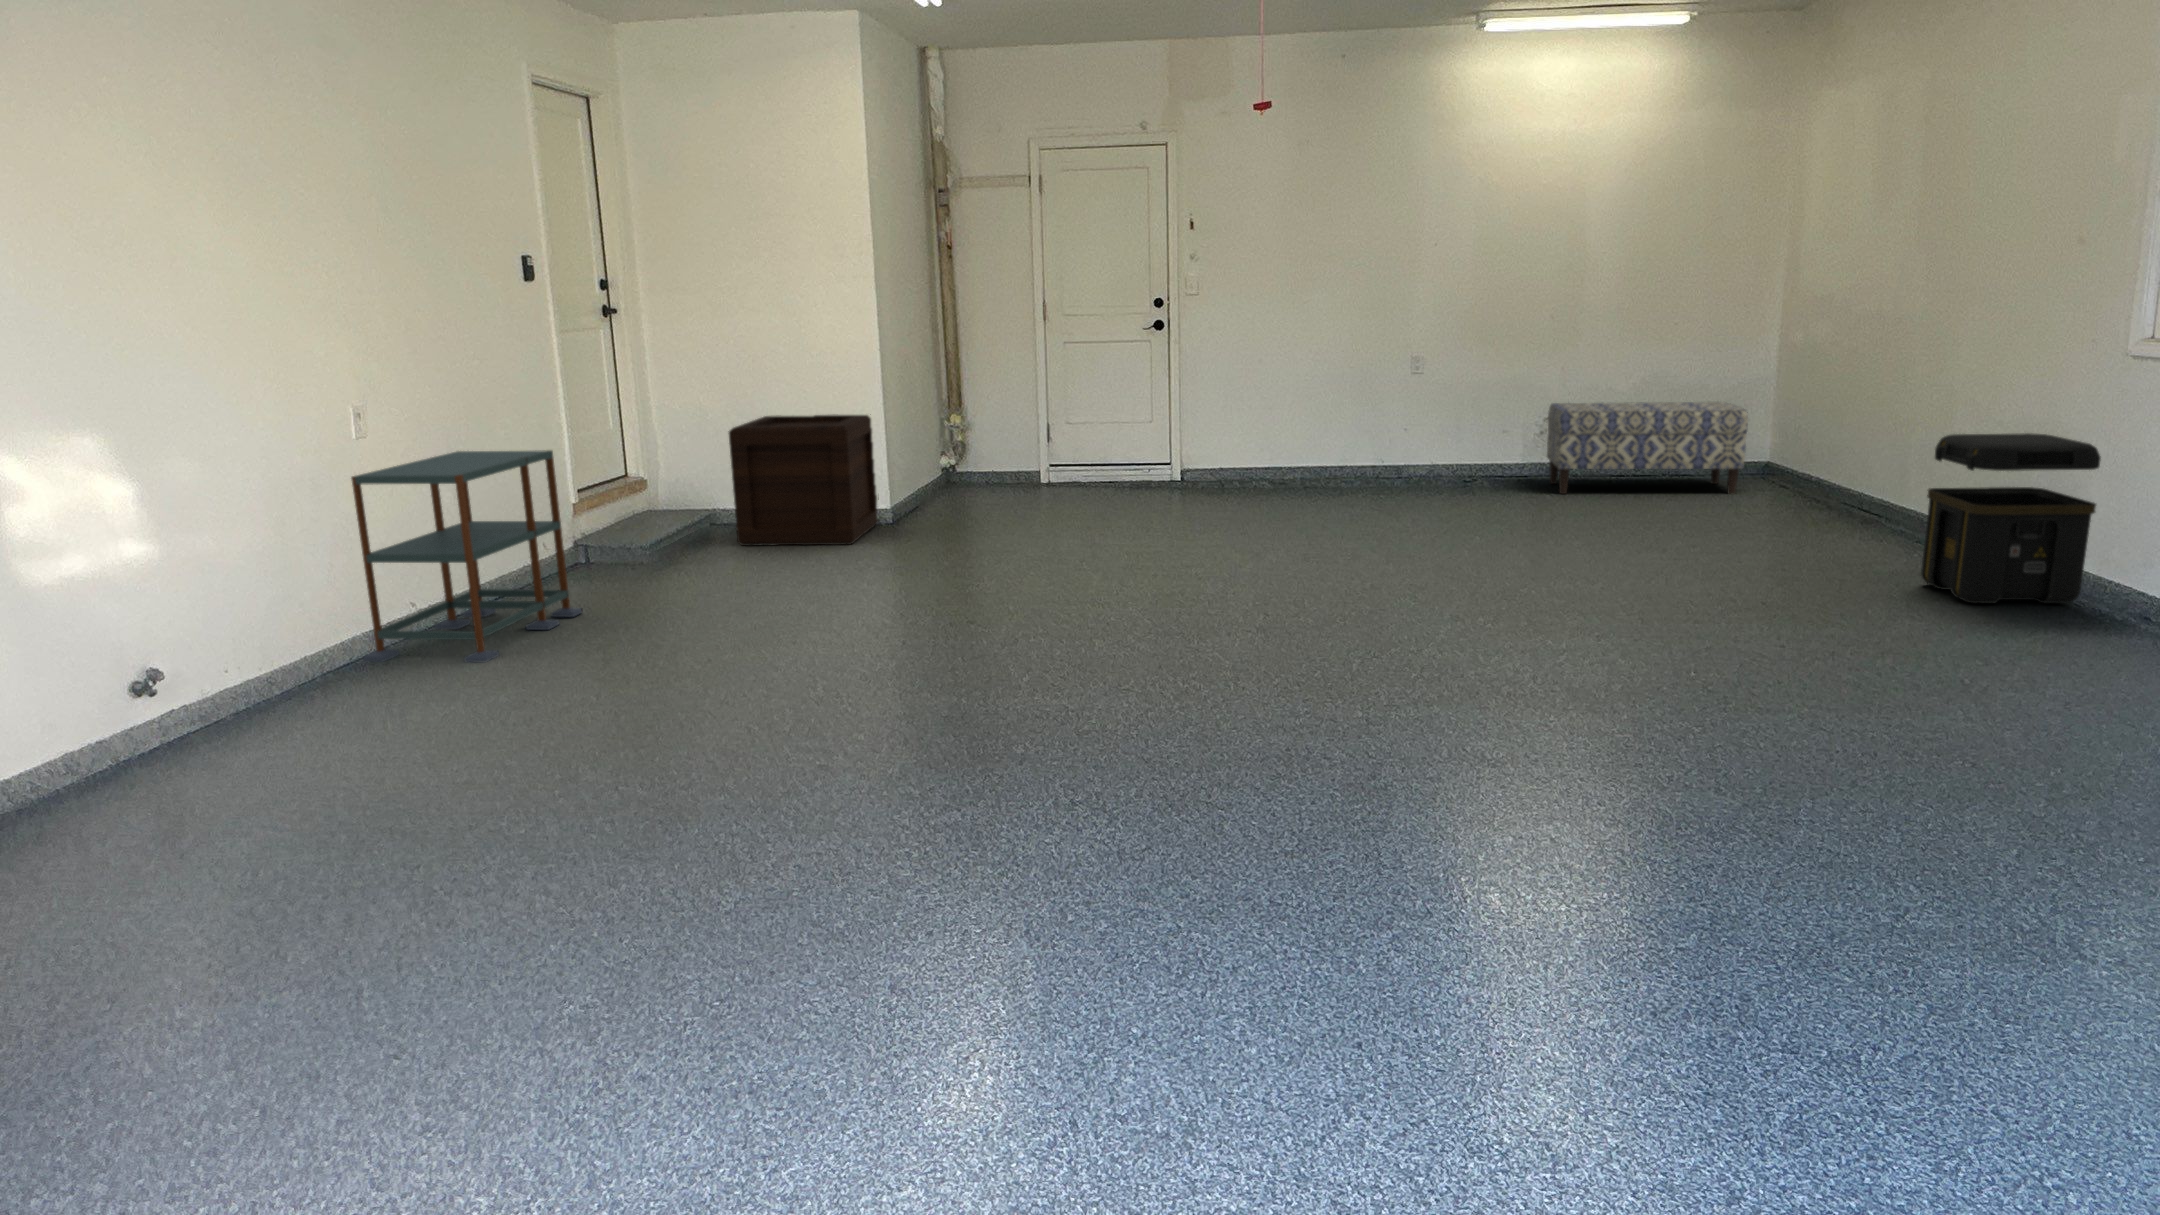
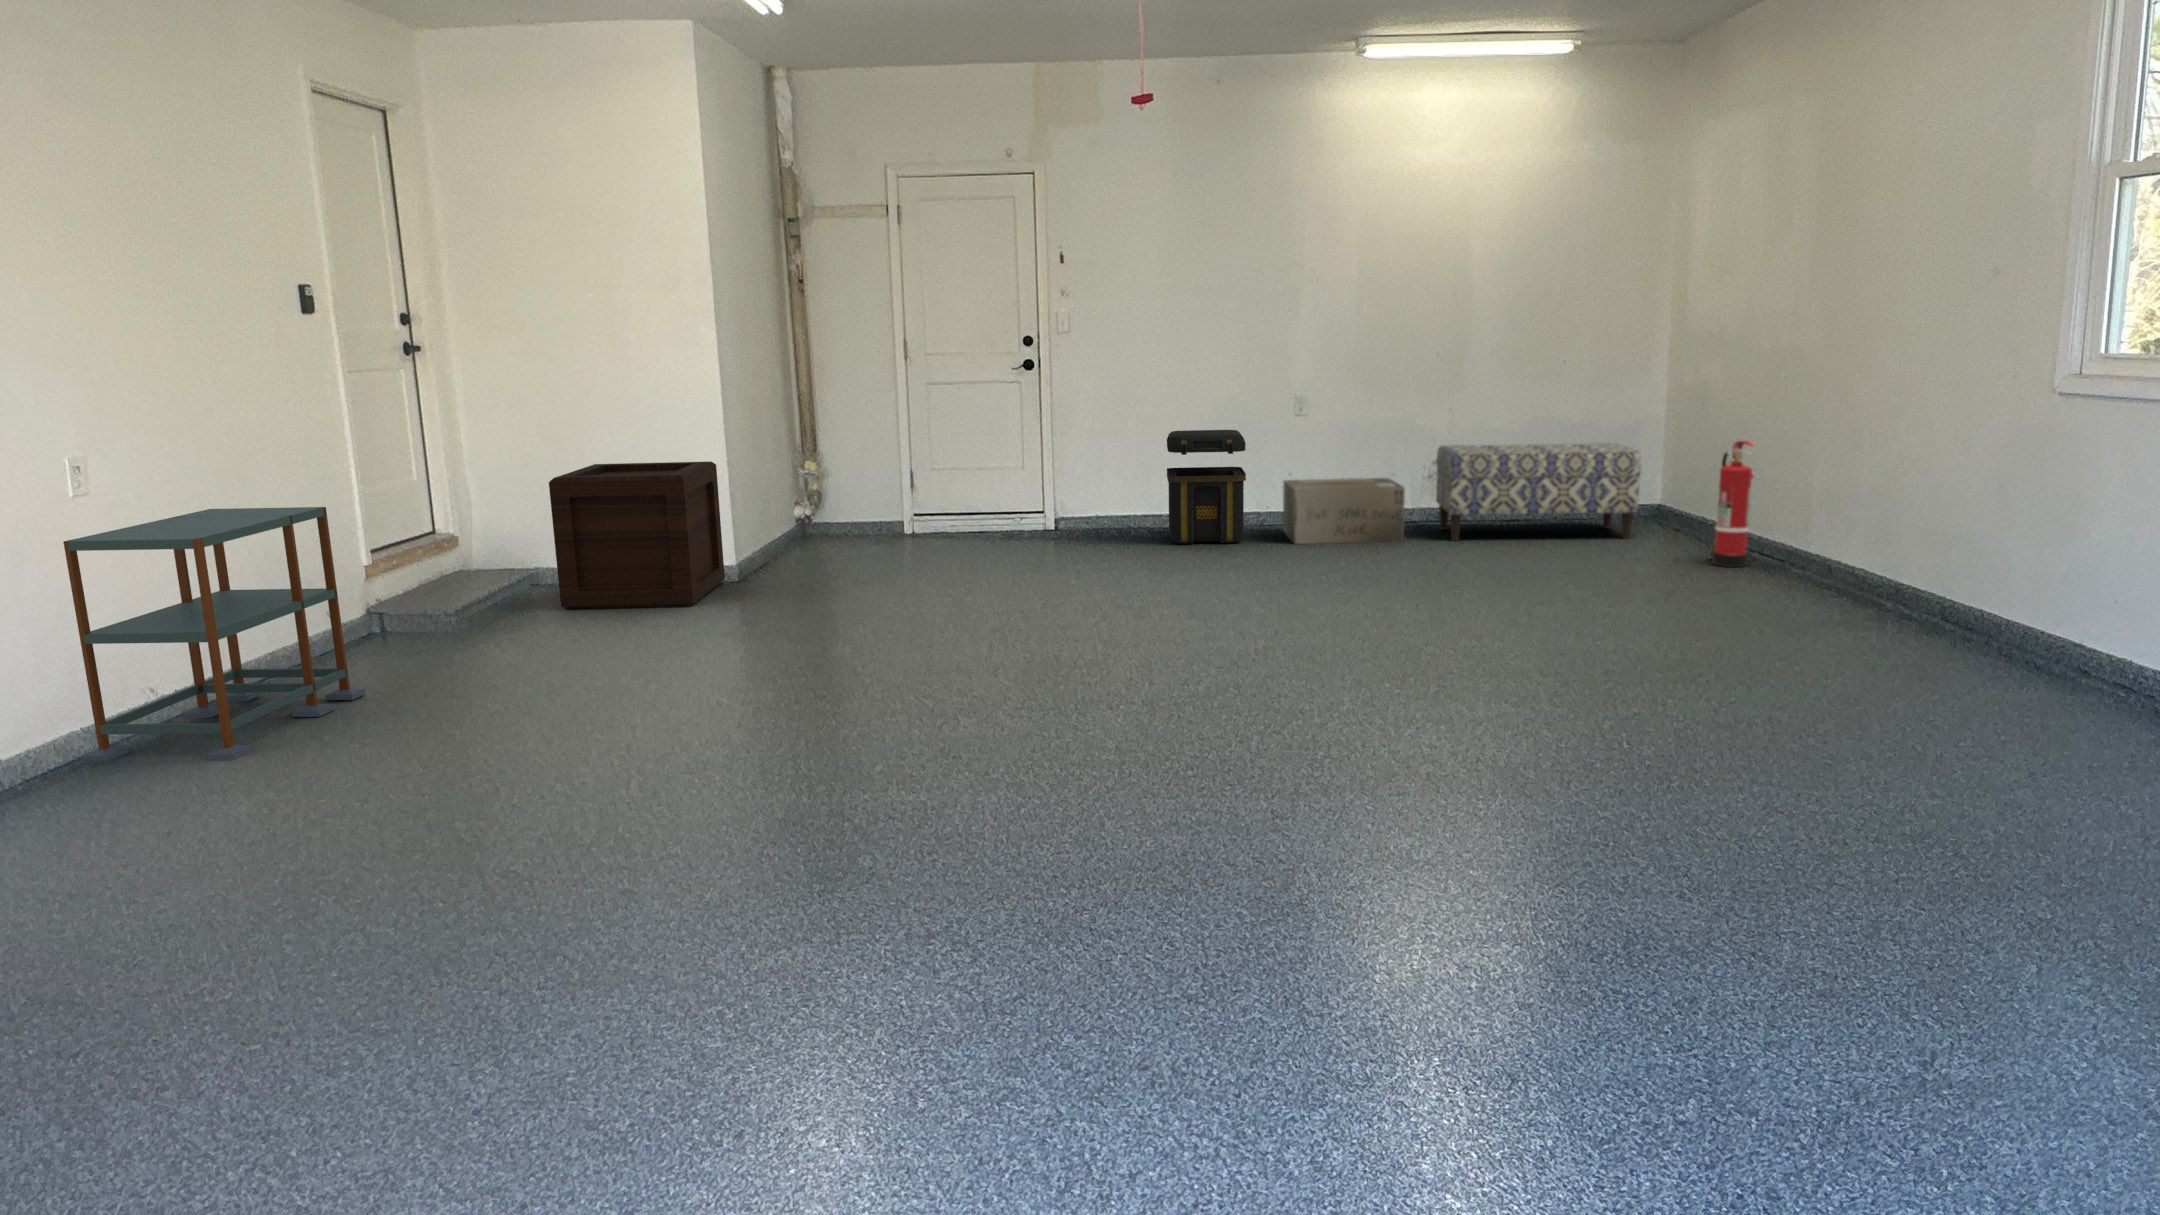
fire extinguisher: none [1810,400,1855,521] -> present [1710,441,1754,567]
toolbox: present [1921,433,2101,603] -> present [1167,430,1246,544]
cardboard box: none [1398,434,1515,496] -> present [1283,478,1405,544]

